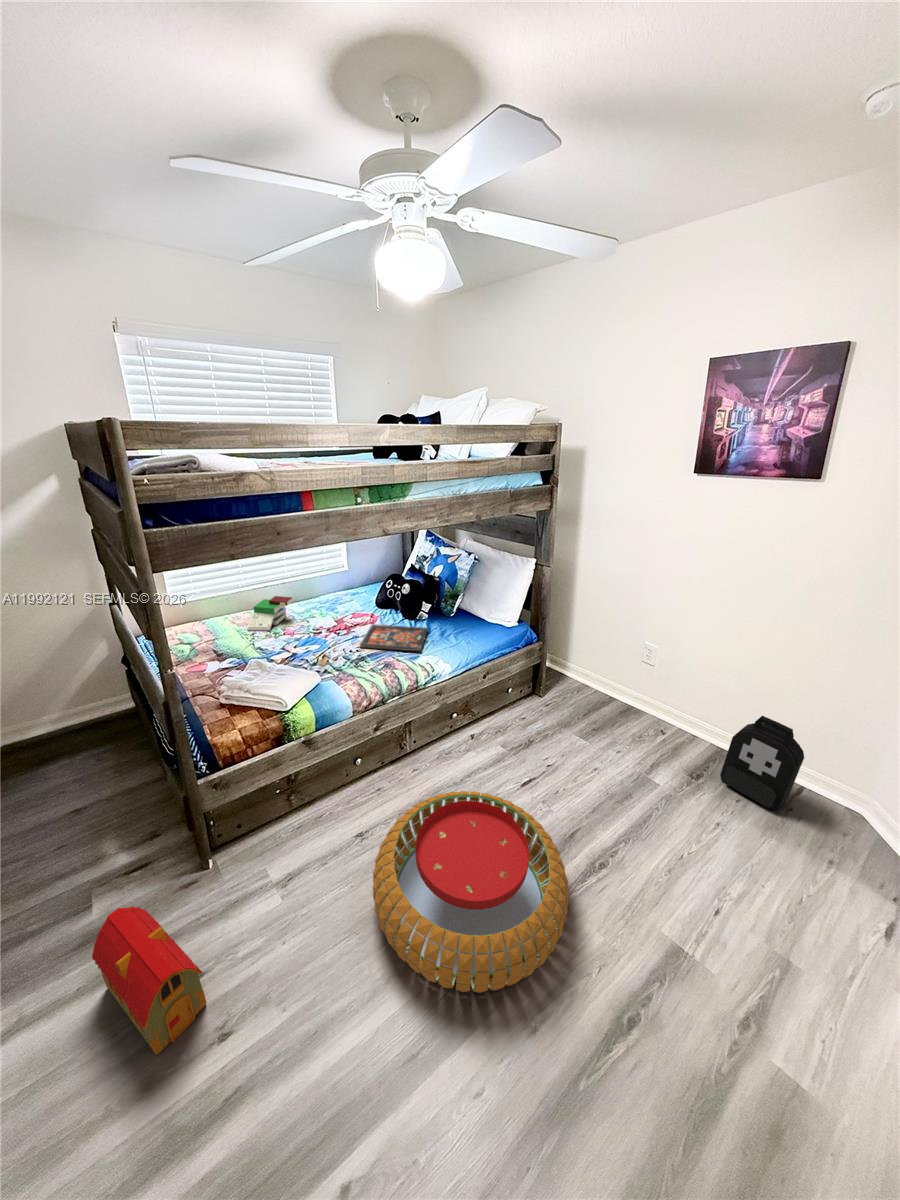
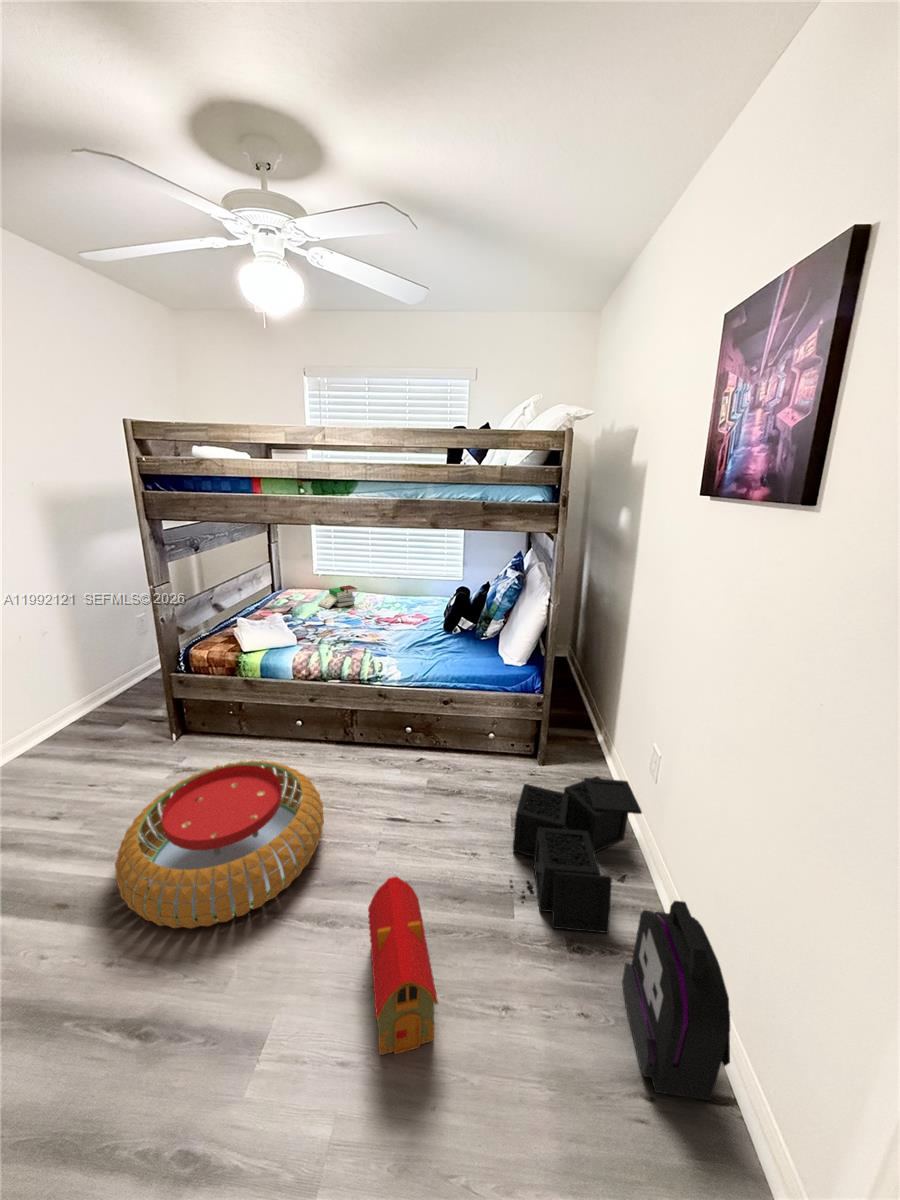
board game: present [360,624,428,651] -> none [355,624,427,651]
storage bin: none [583,678,688,779] -> present [510,776,642,933]
toy house: present [92,906,206,1055] -> present [368,877,438,1055]

